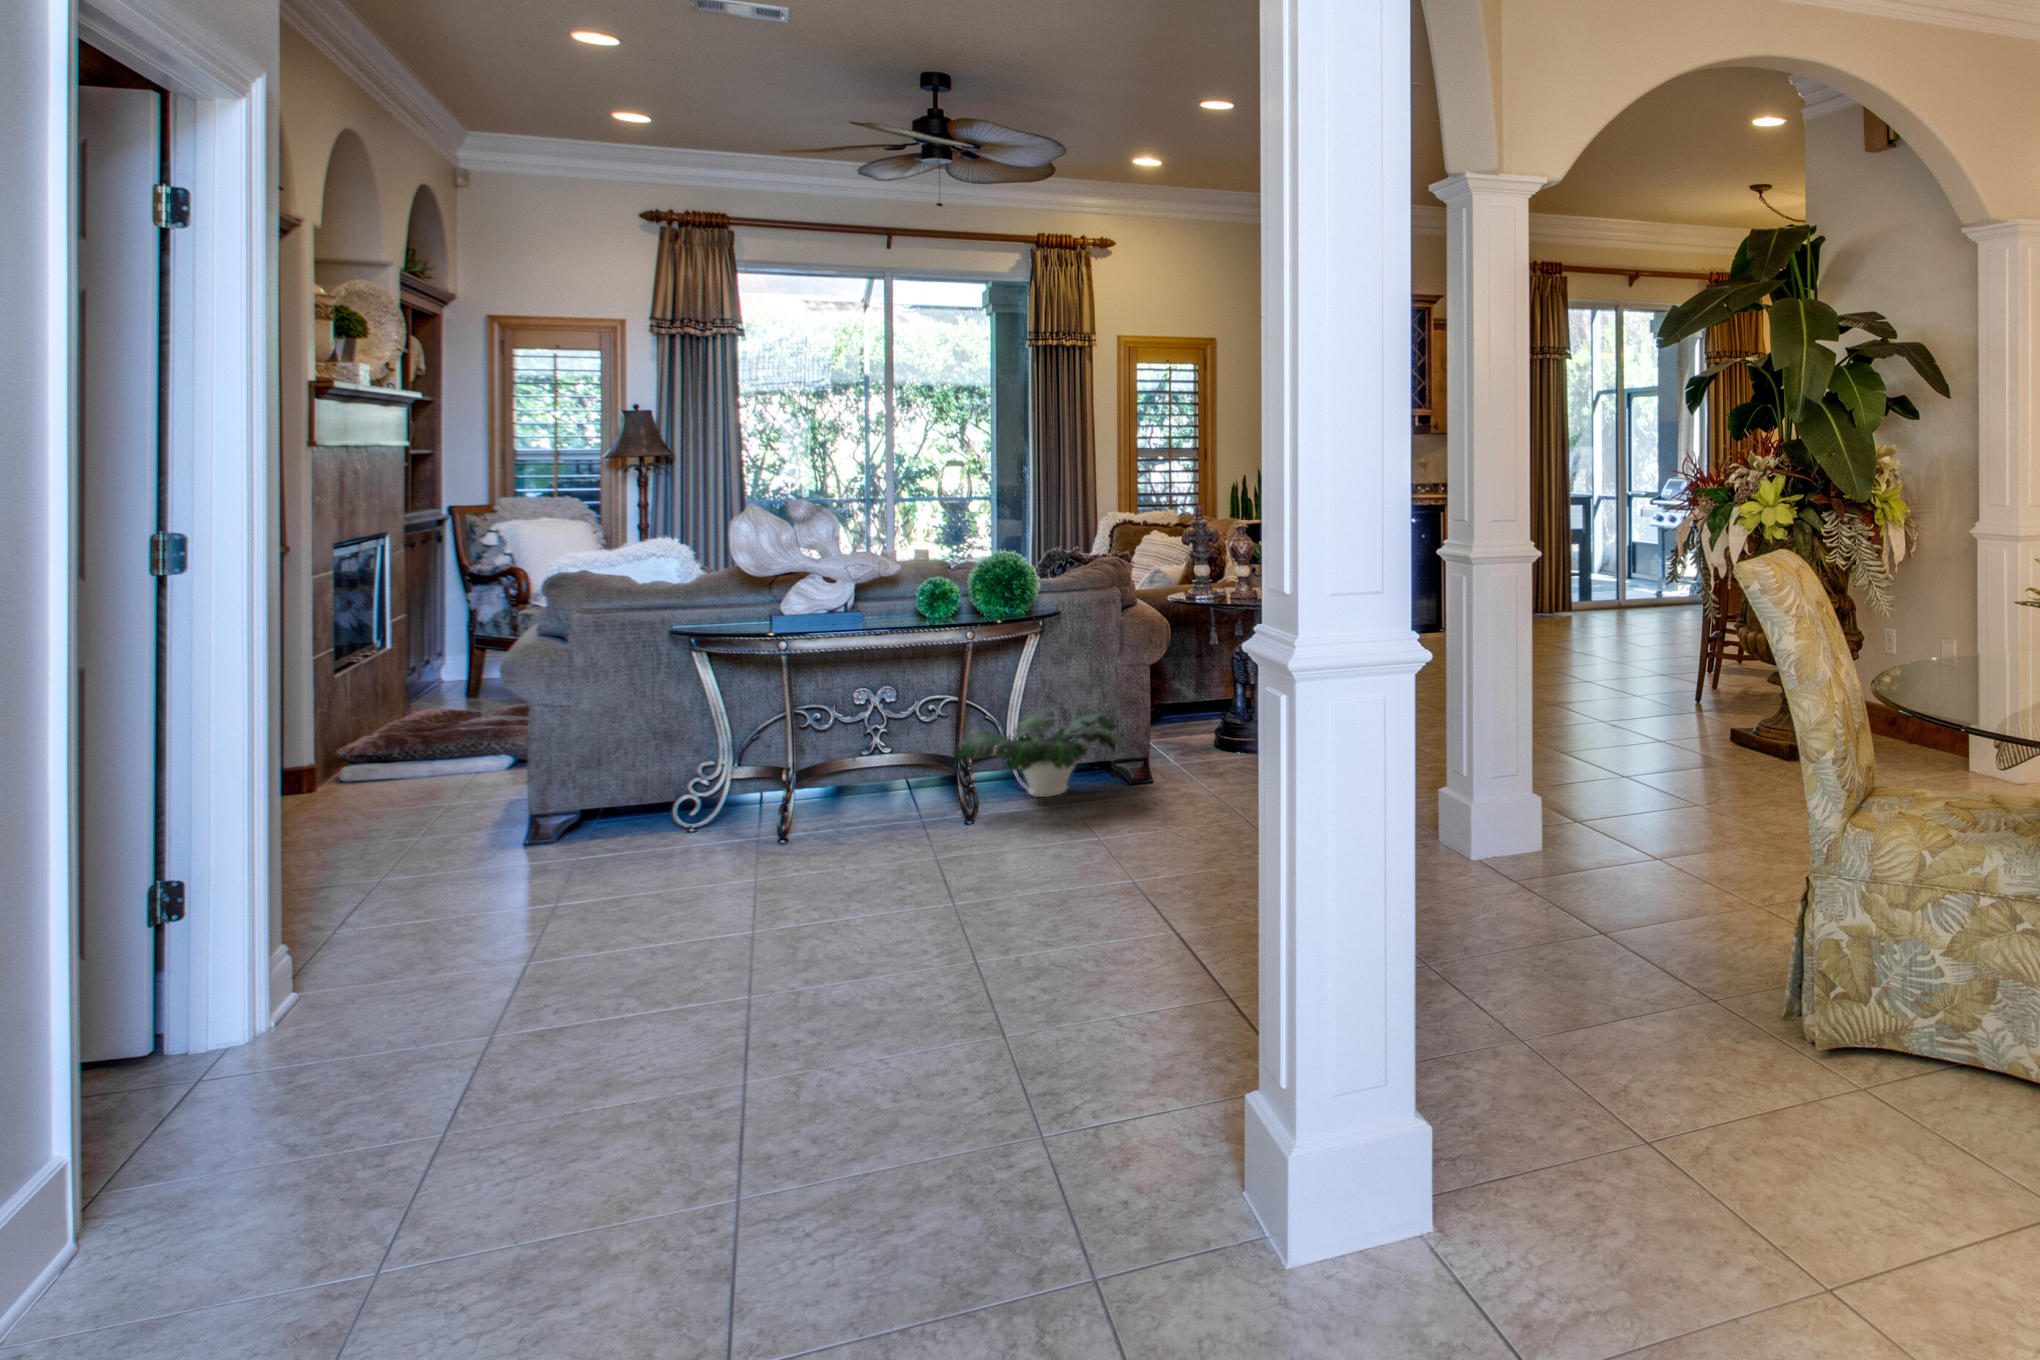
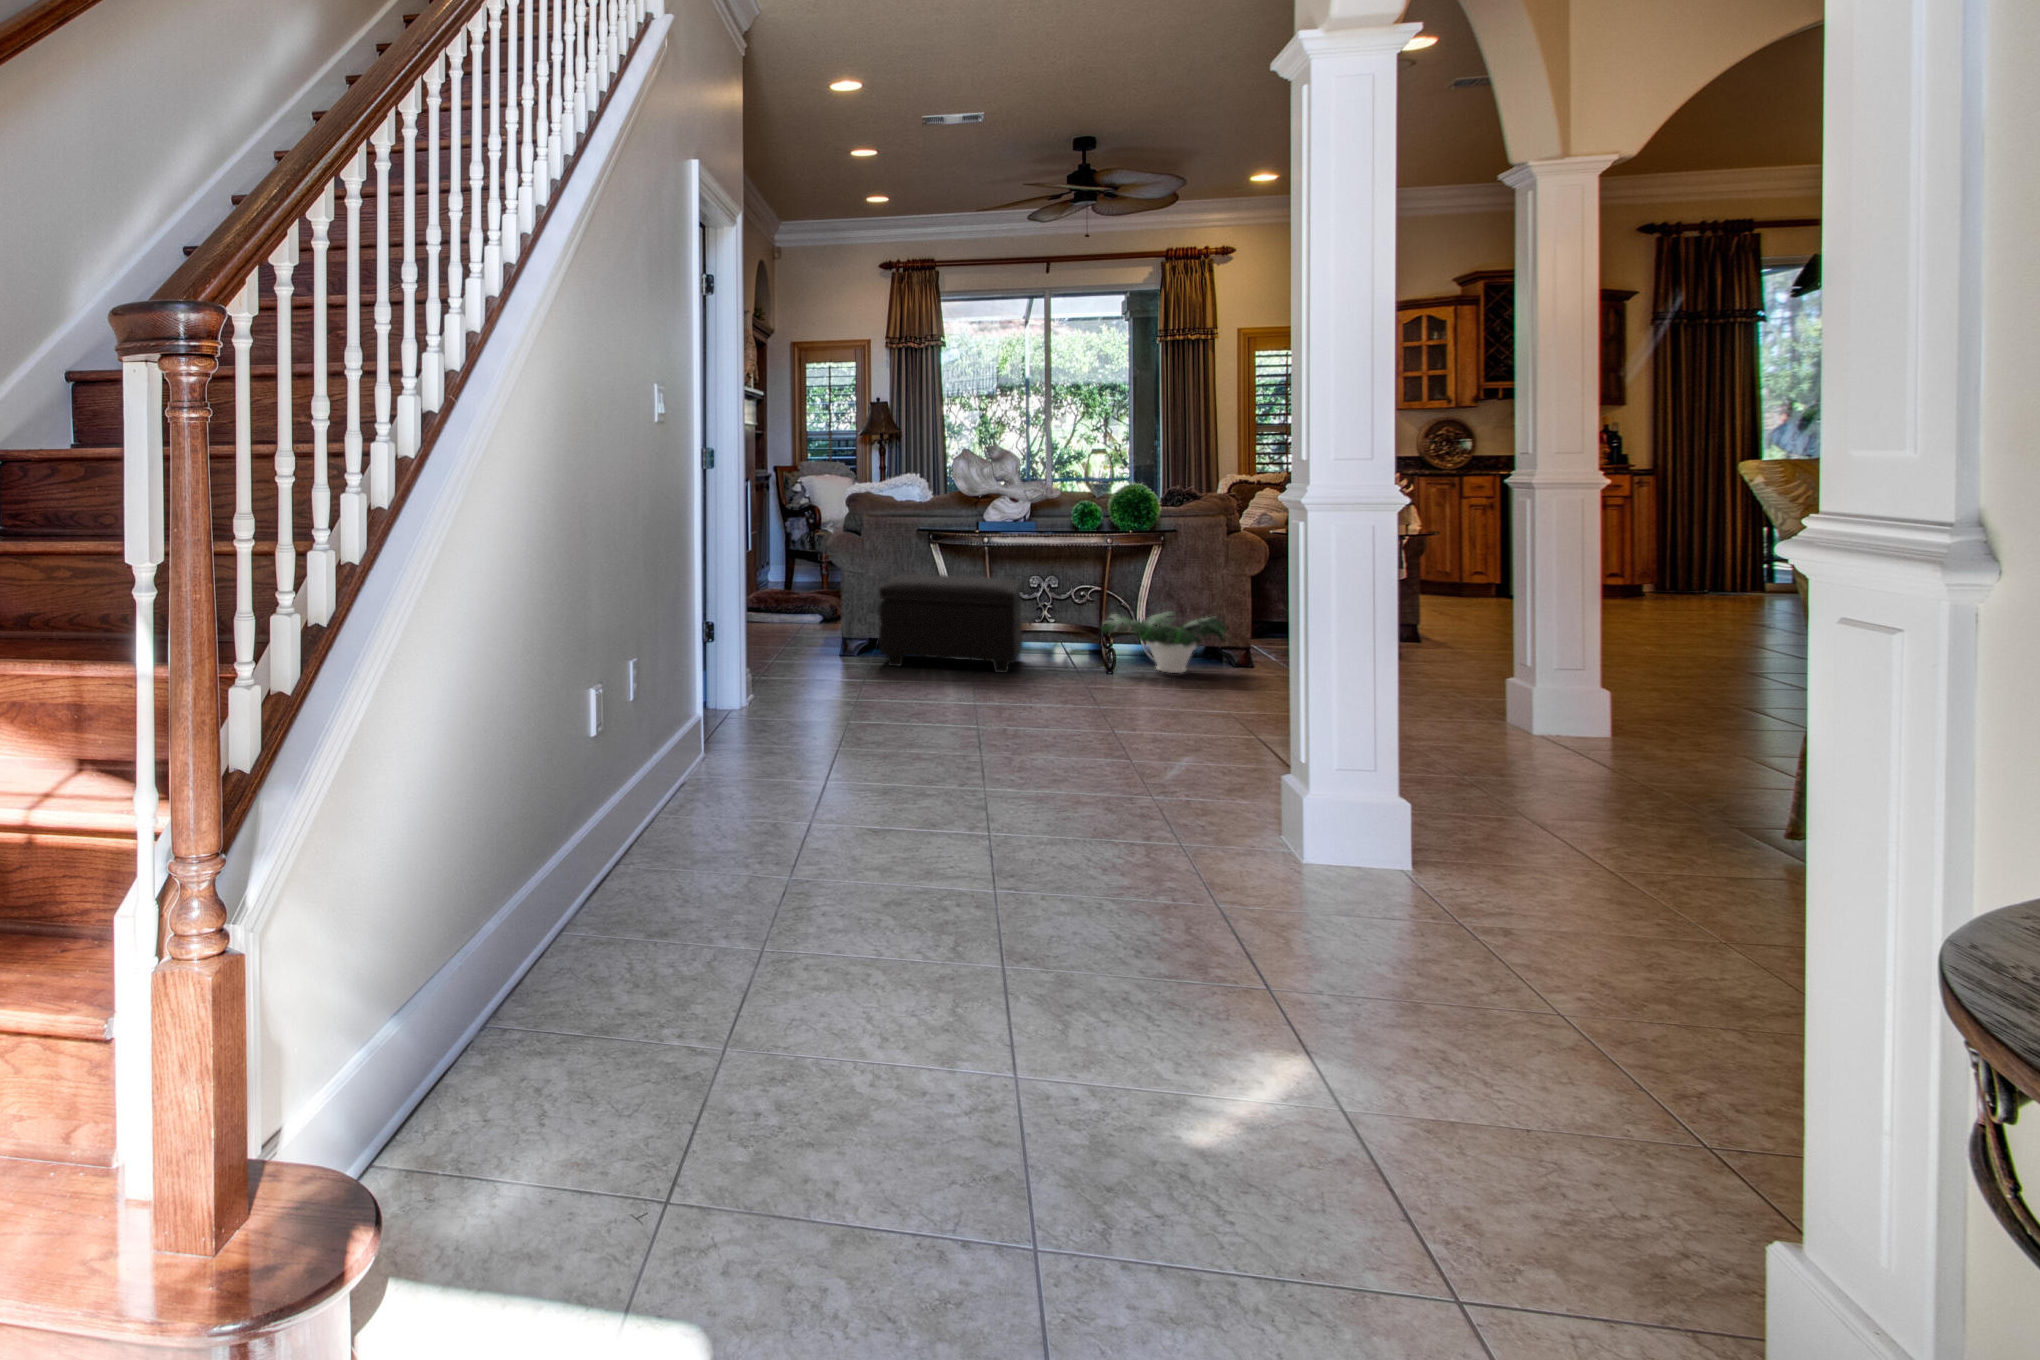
footstool: none [588,700,840,876] -> present [879,574,1022,673]

